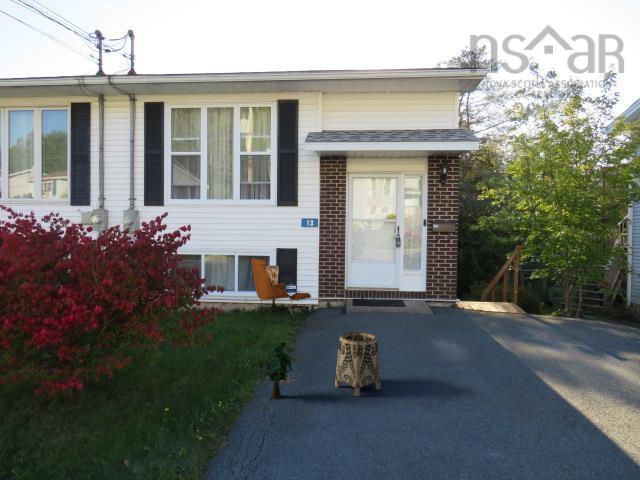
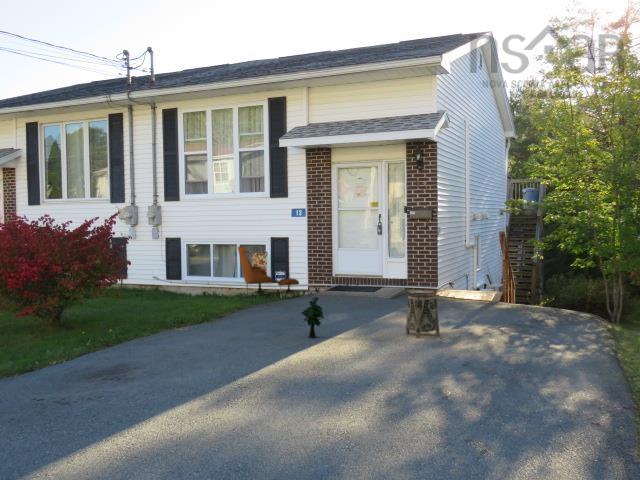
basket: present [335,332,380,396] -> present [406,293,440,338]
decorative plant: present [262,342,293,399] -> present [301,297,324,338]

